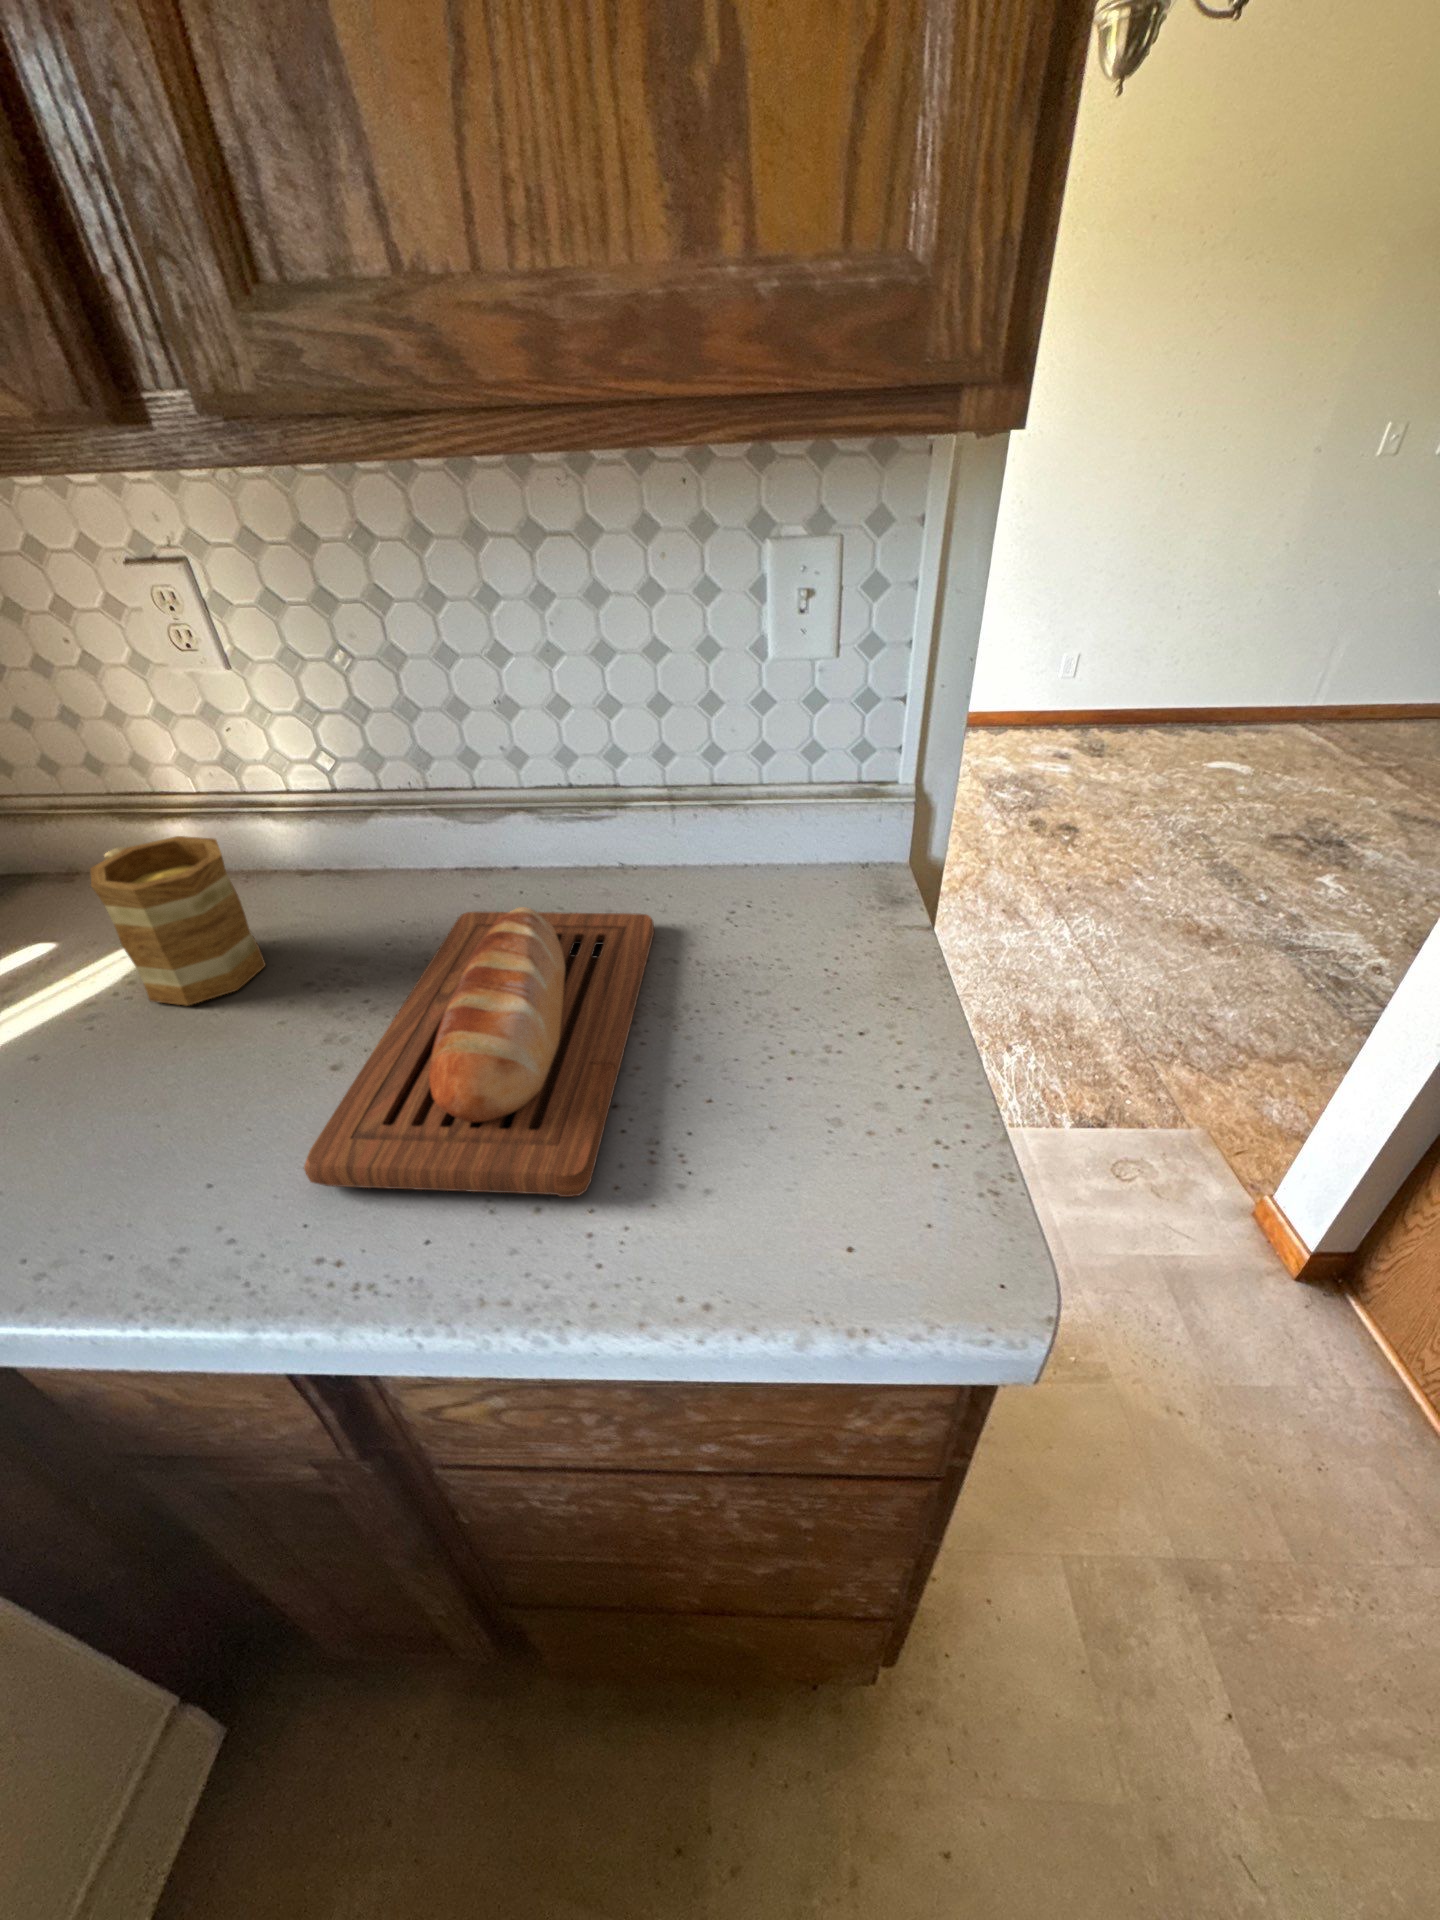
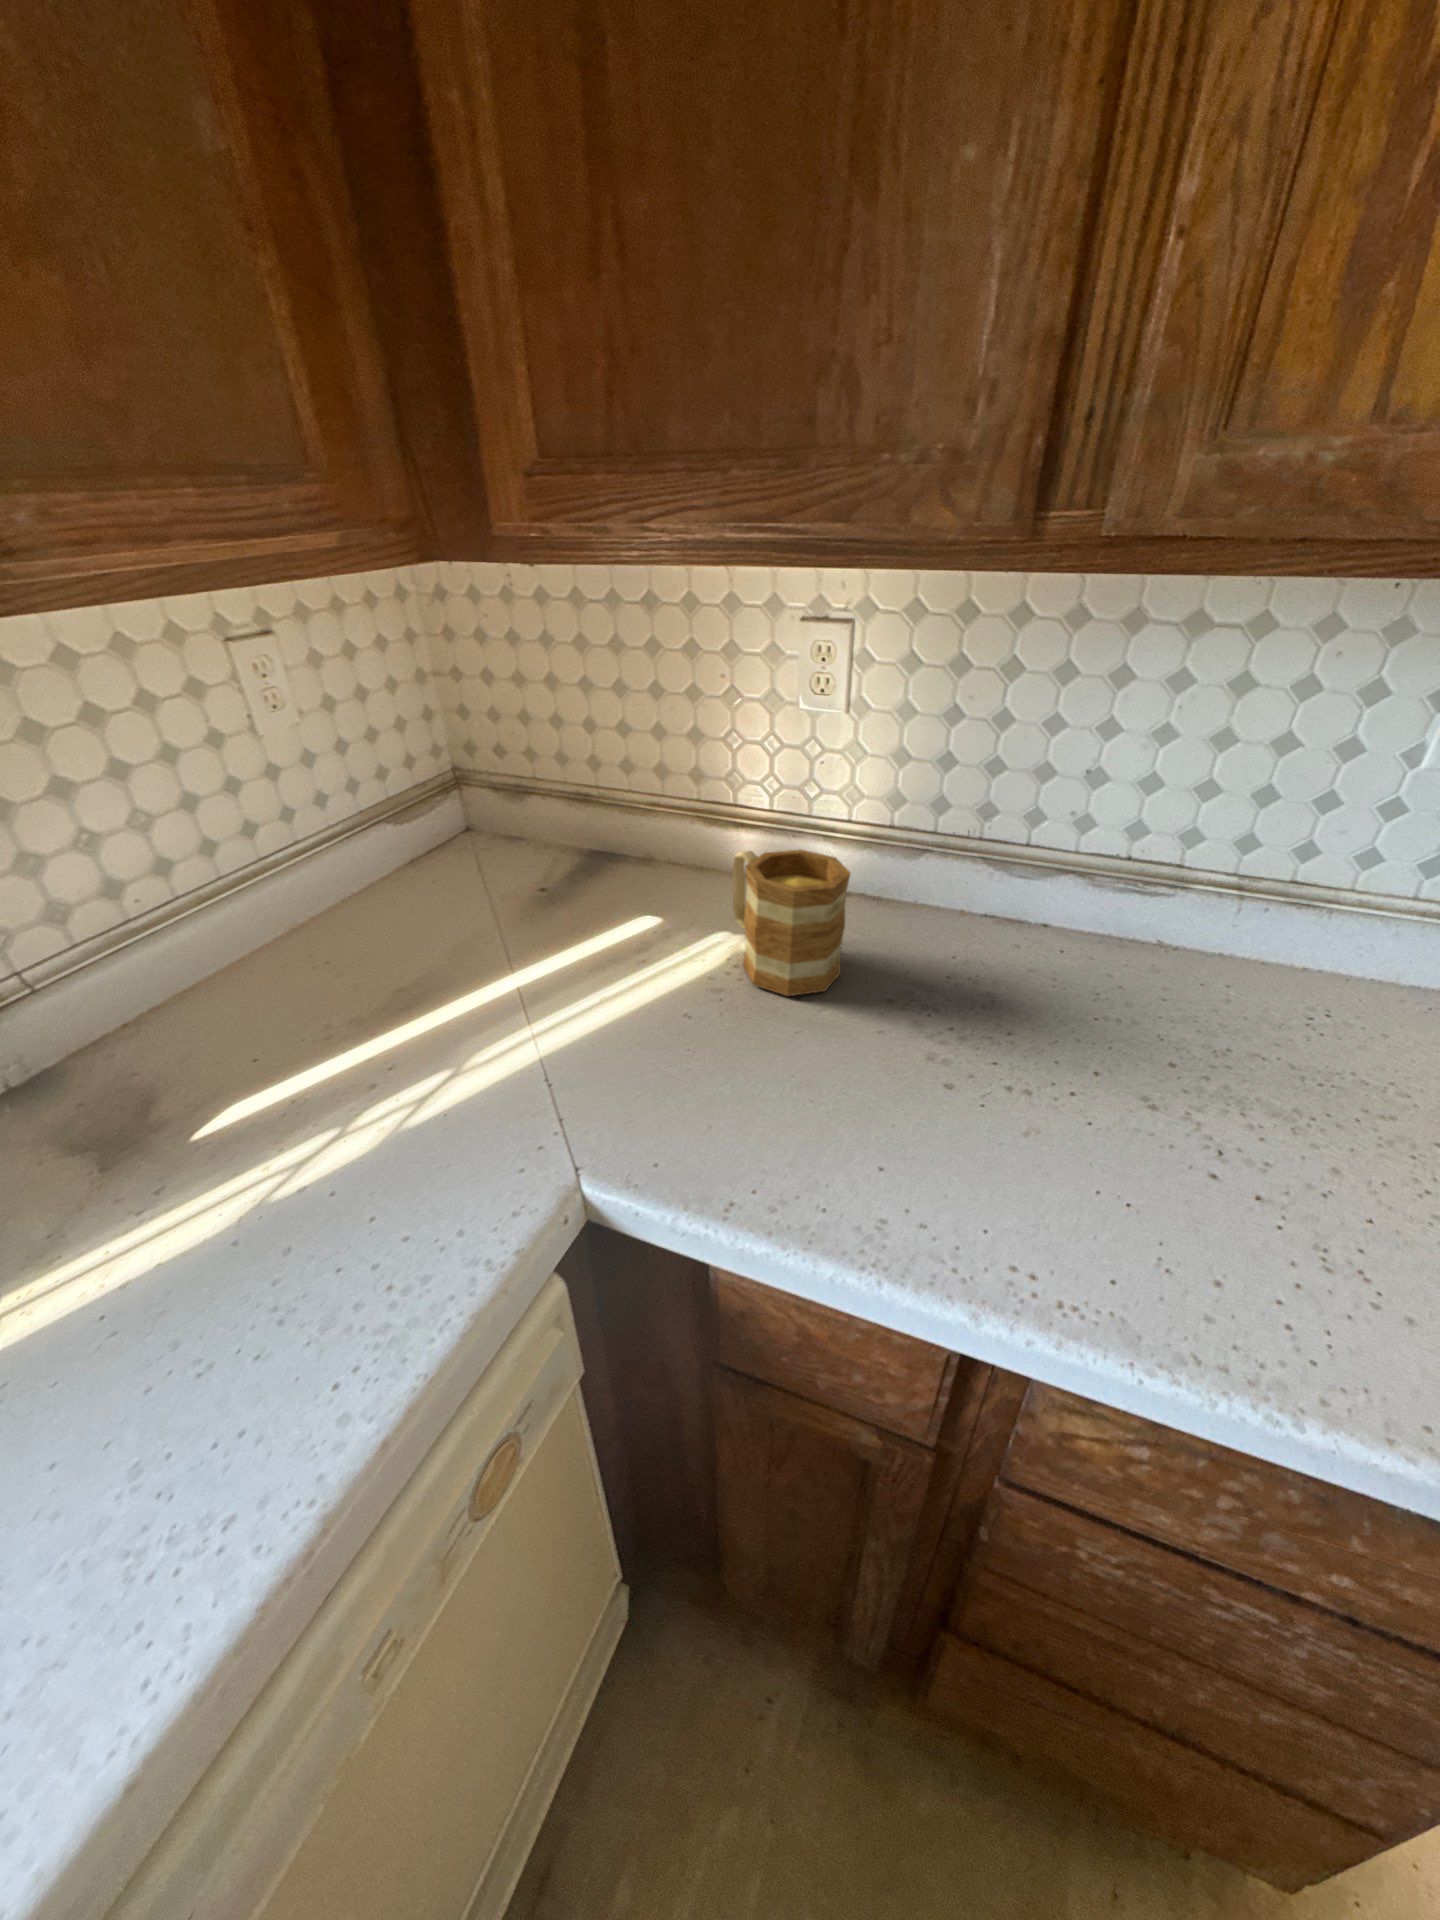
bread loaf: present [304,907,654,1197] -> none [971,961,1292,1289]

